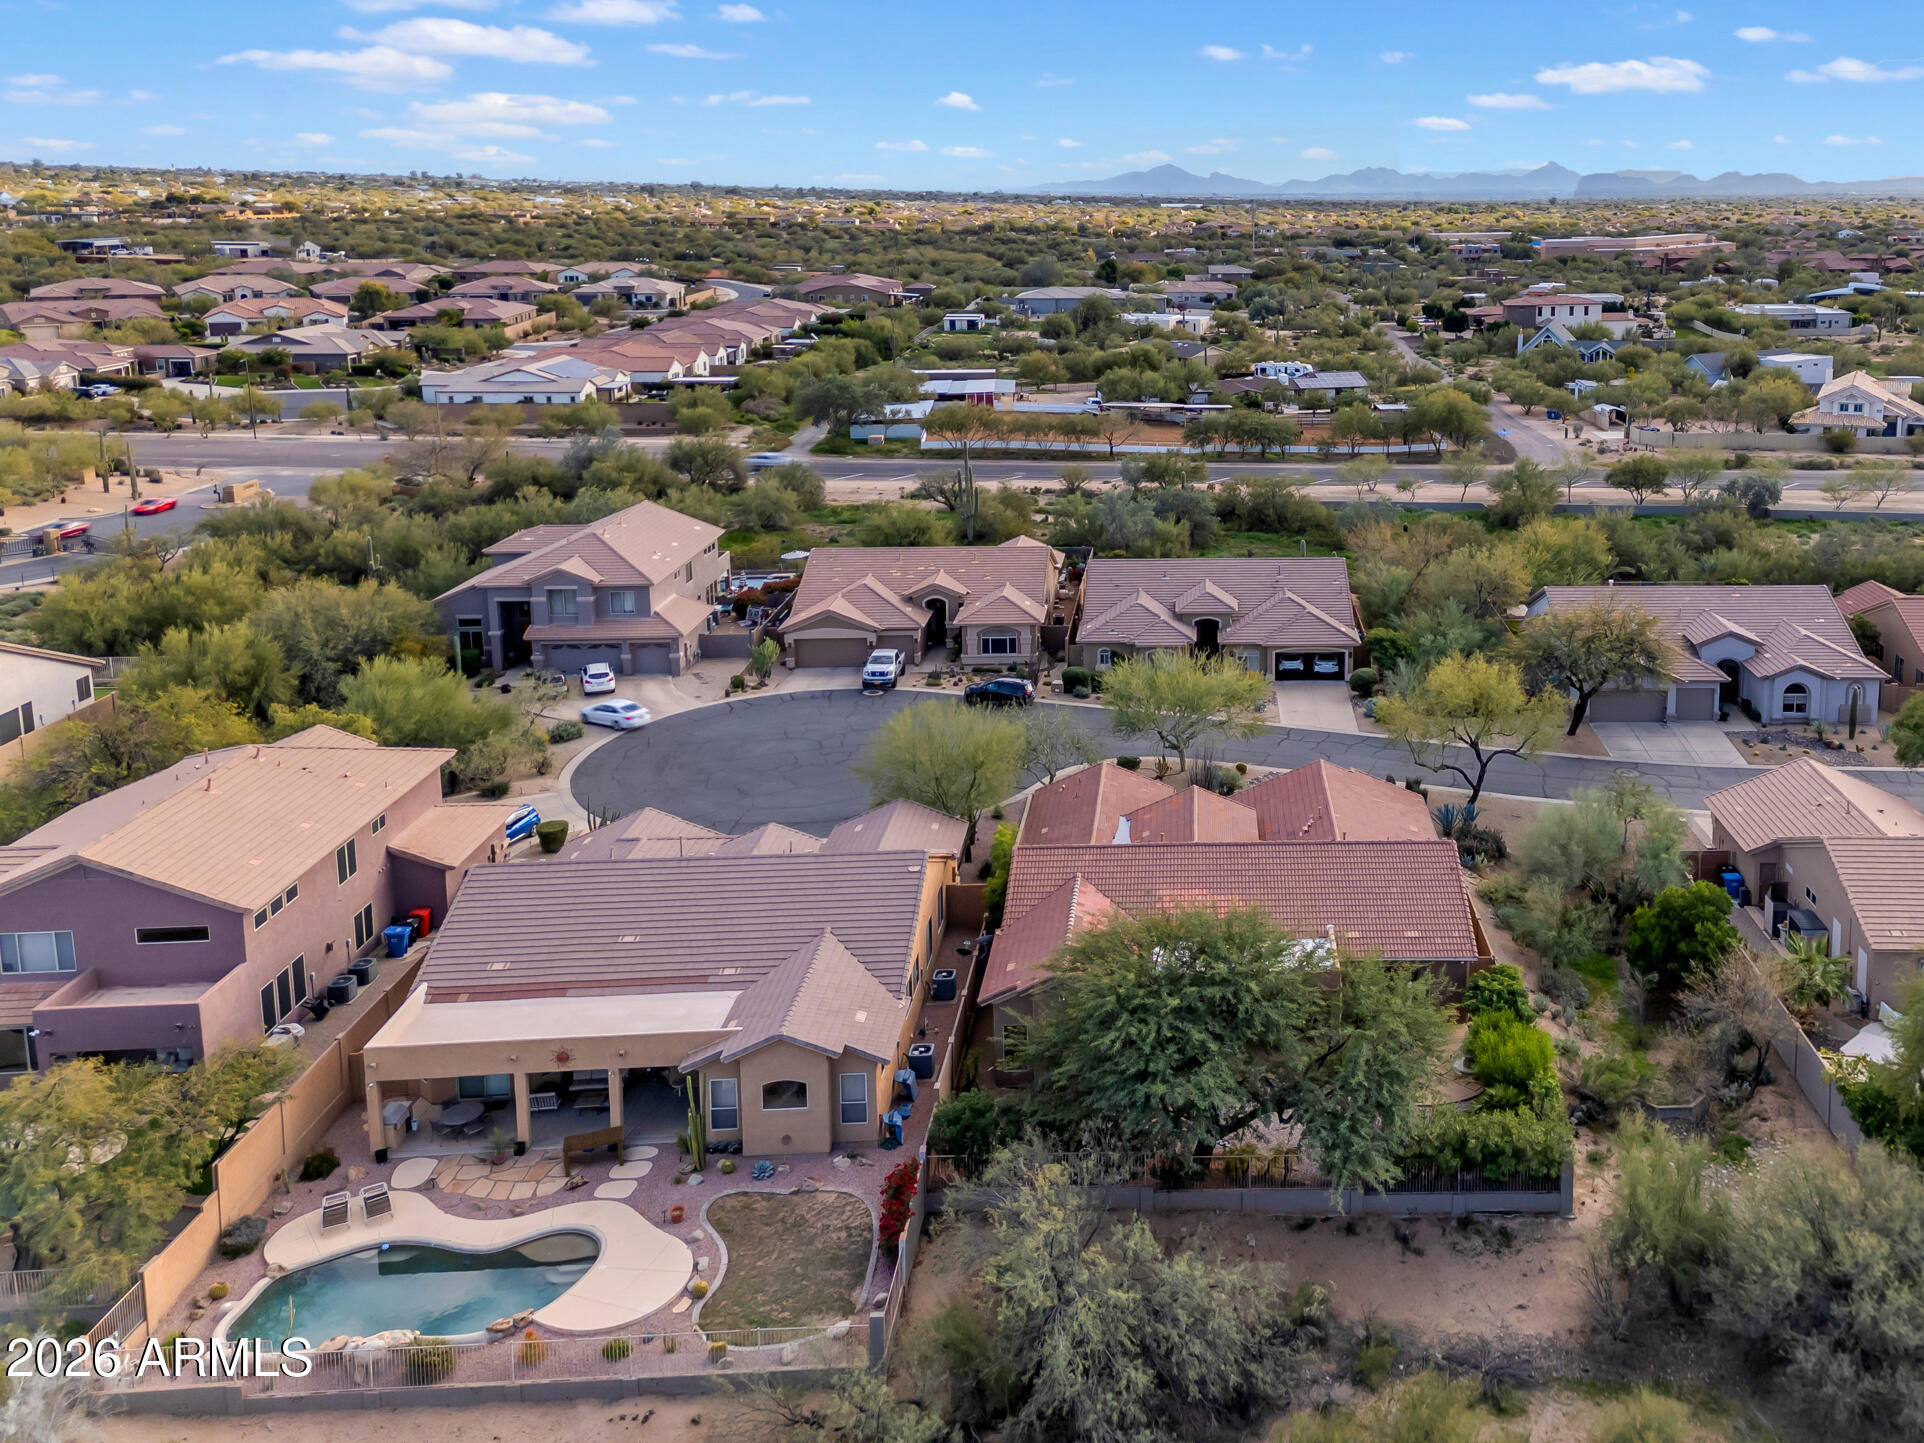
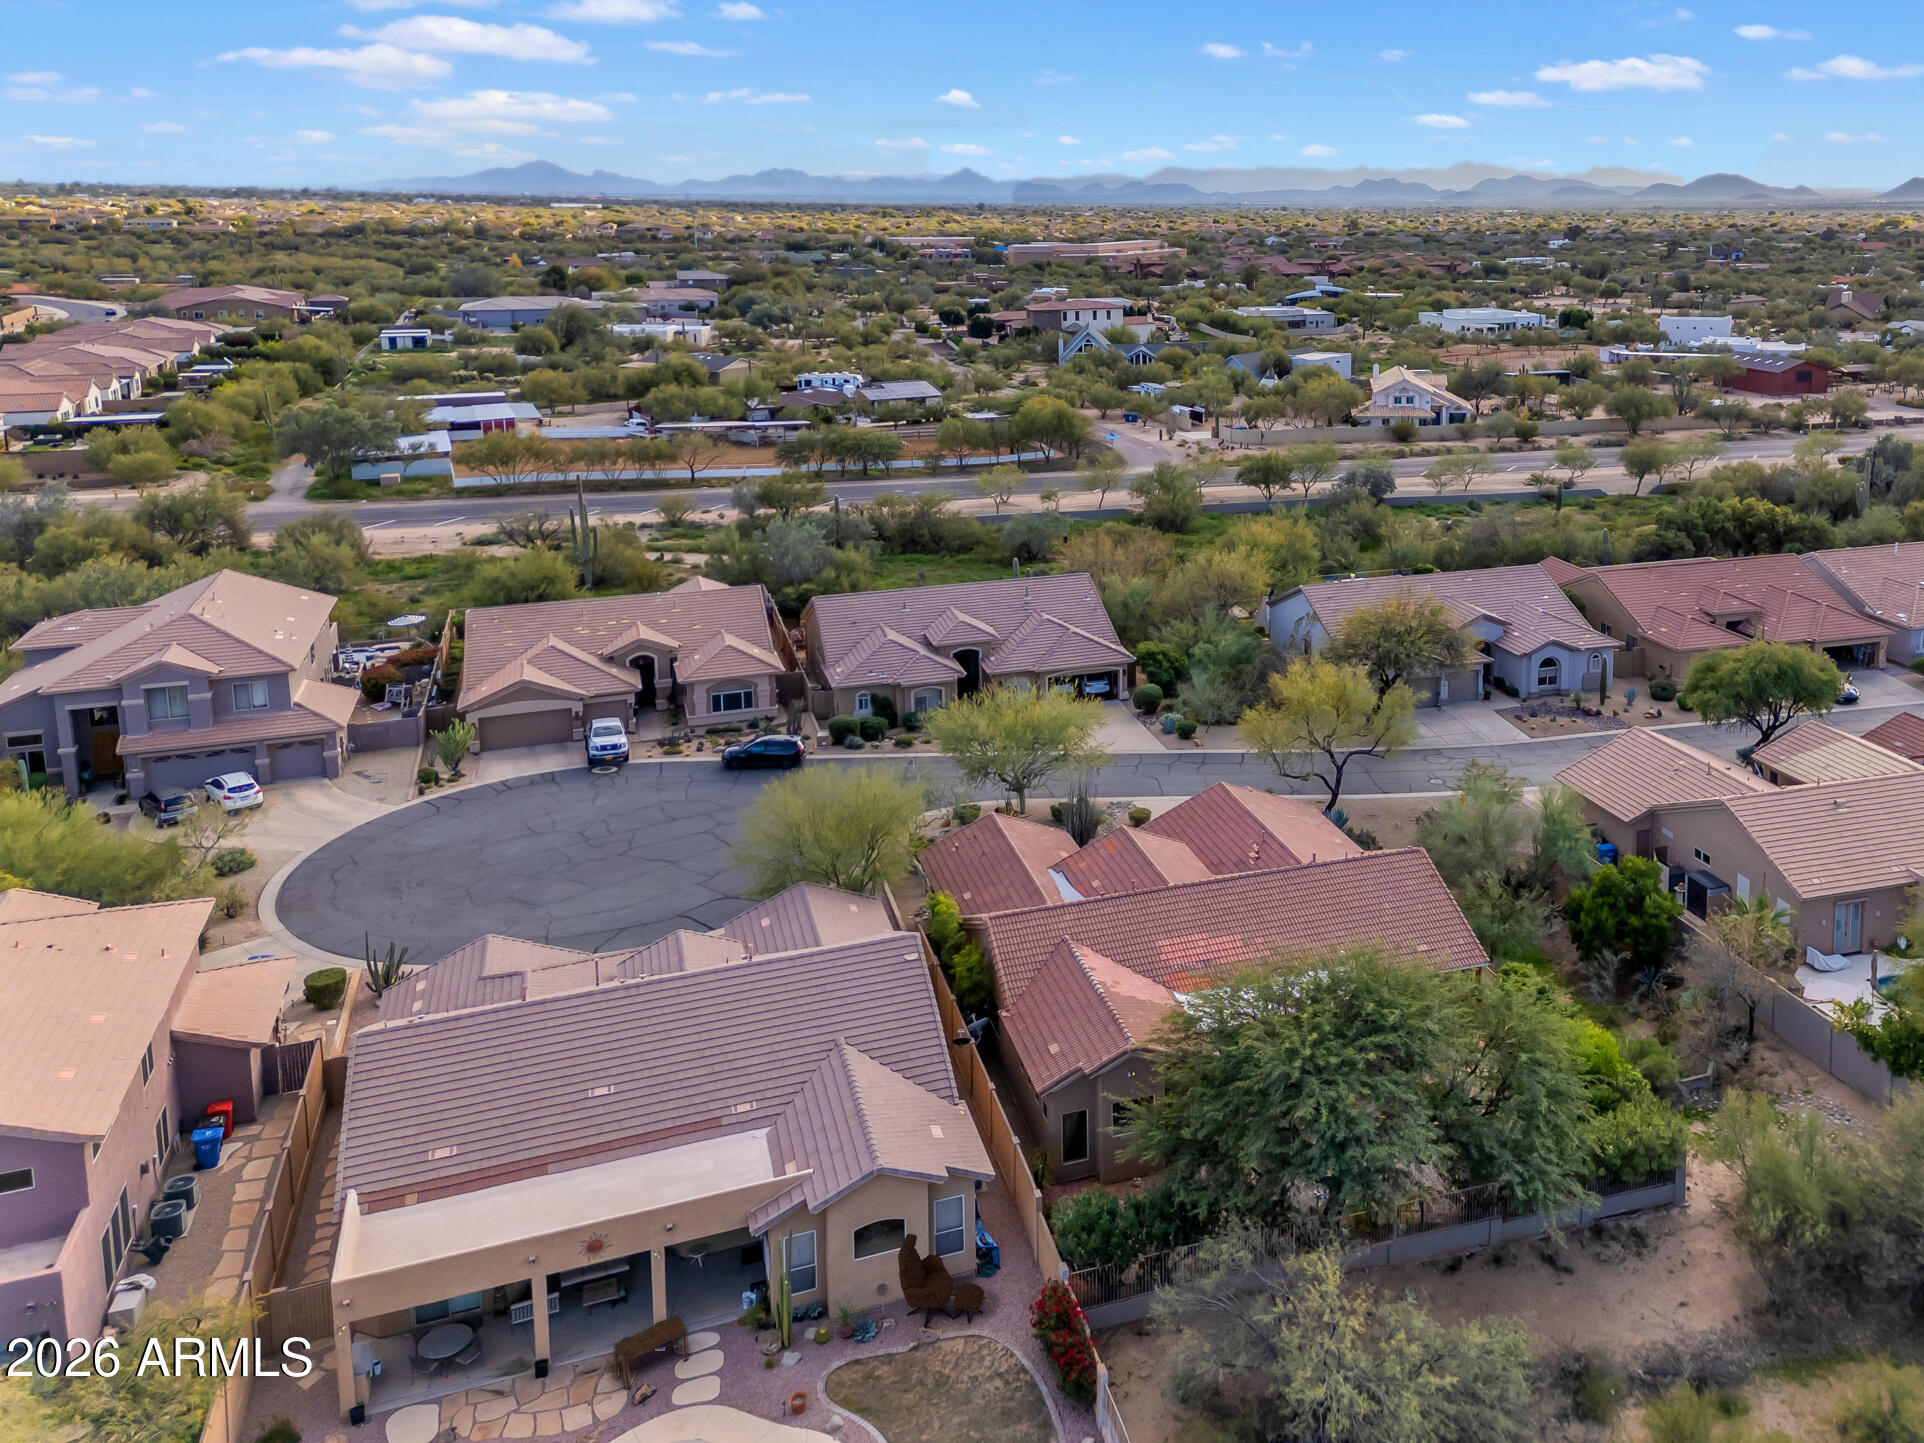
lounge chair: none [794,1101,871,1191] -> present [898,1234,984,1328]
decorative plant: present [491,1128,508,1165] -> present [835,1297,860,1338]

